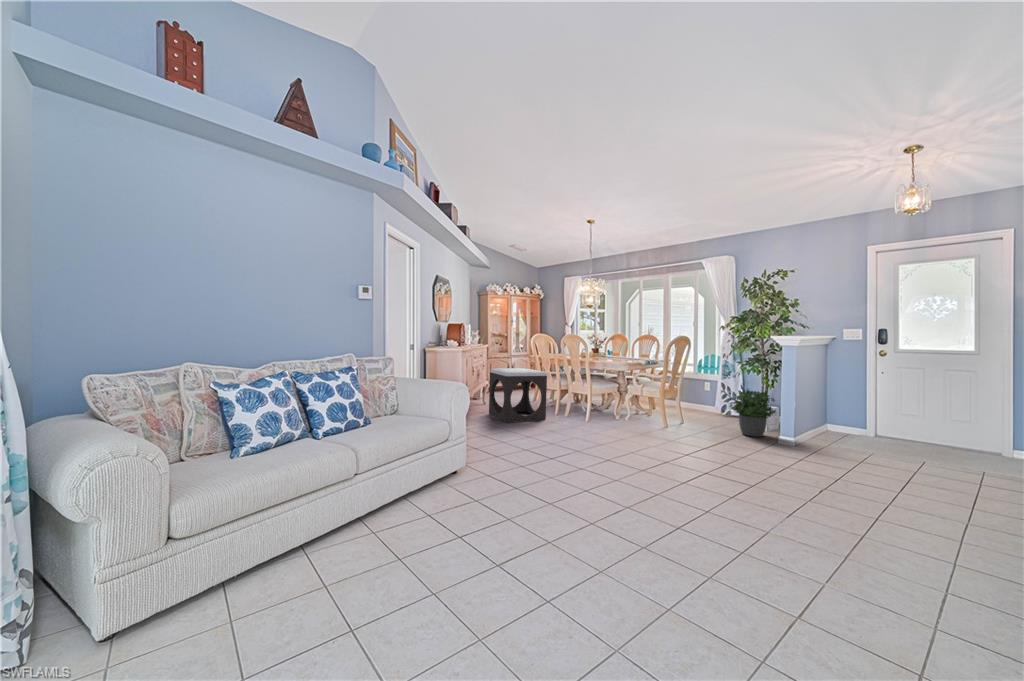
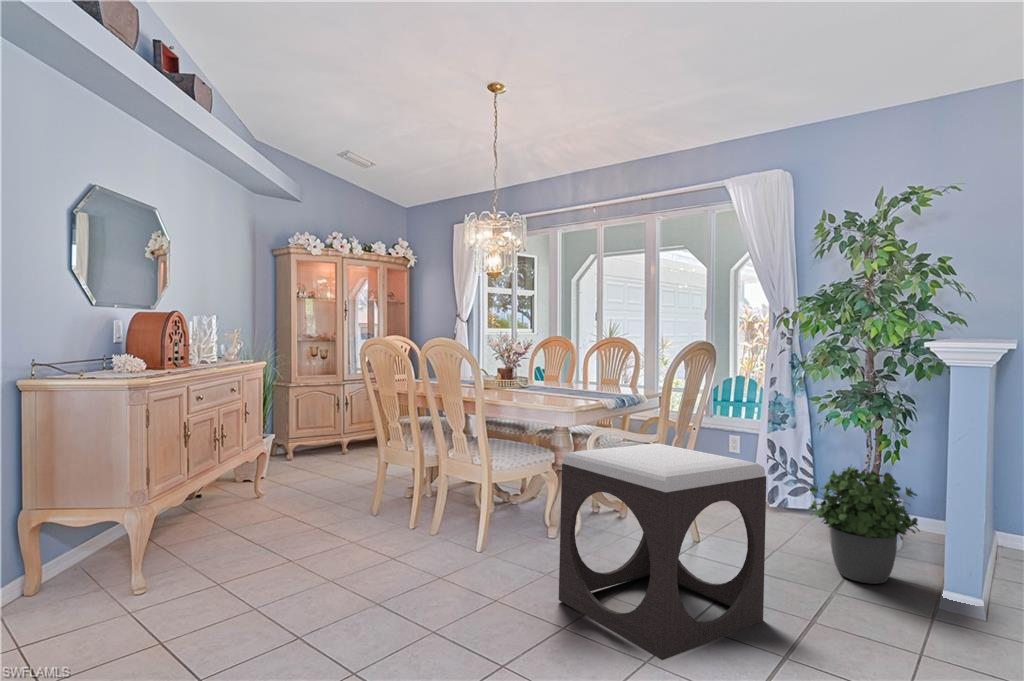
footstool: present [489,368,547,422] -> present [559,443,766,660]

